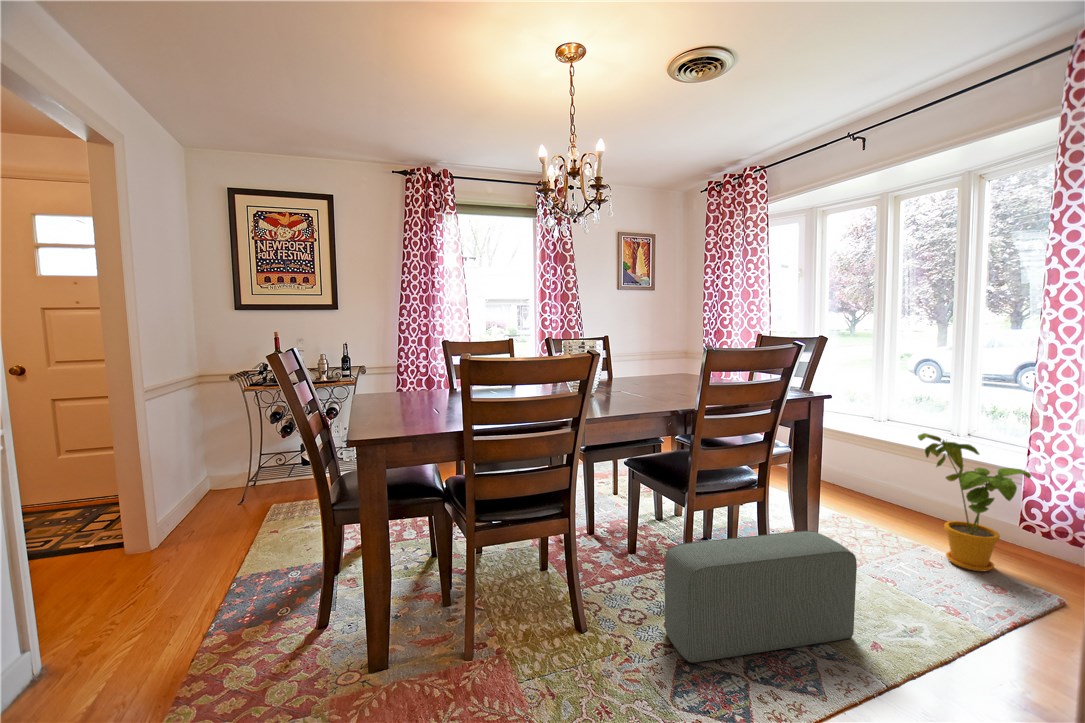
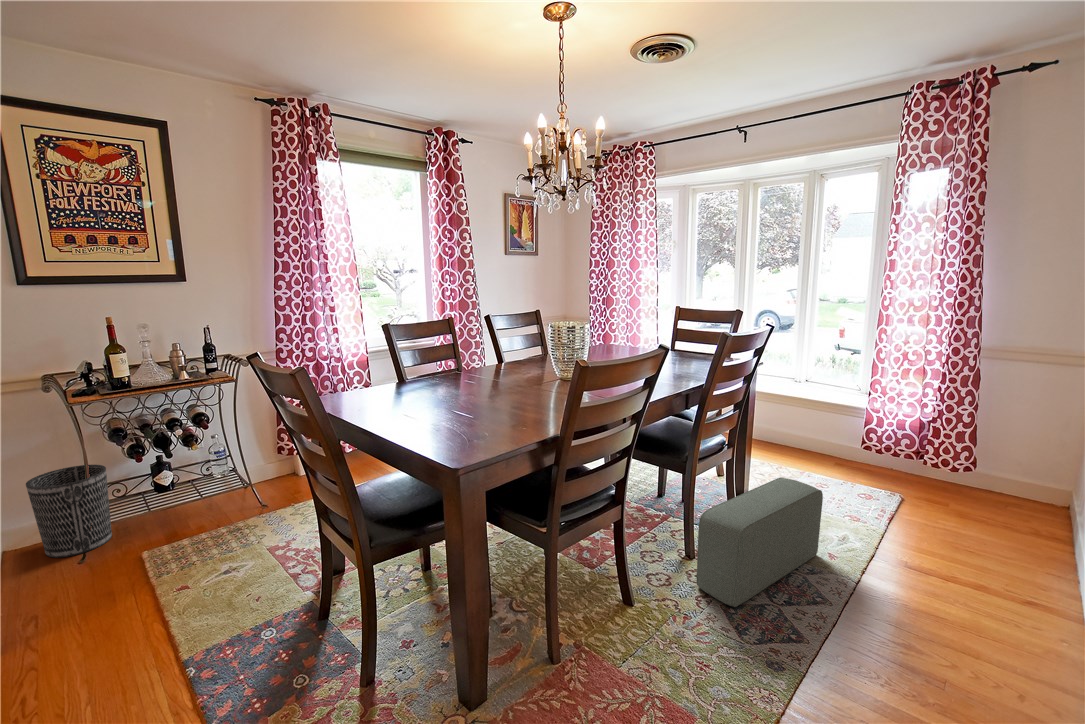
house plant: present [918,433,1031,571] -> none [809,385,874,485]
wastebasket: none [220,438,269,500] -> present [26,465,112,558]

